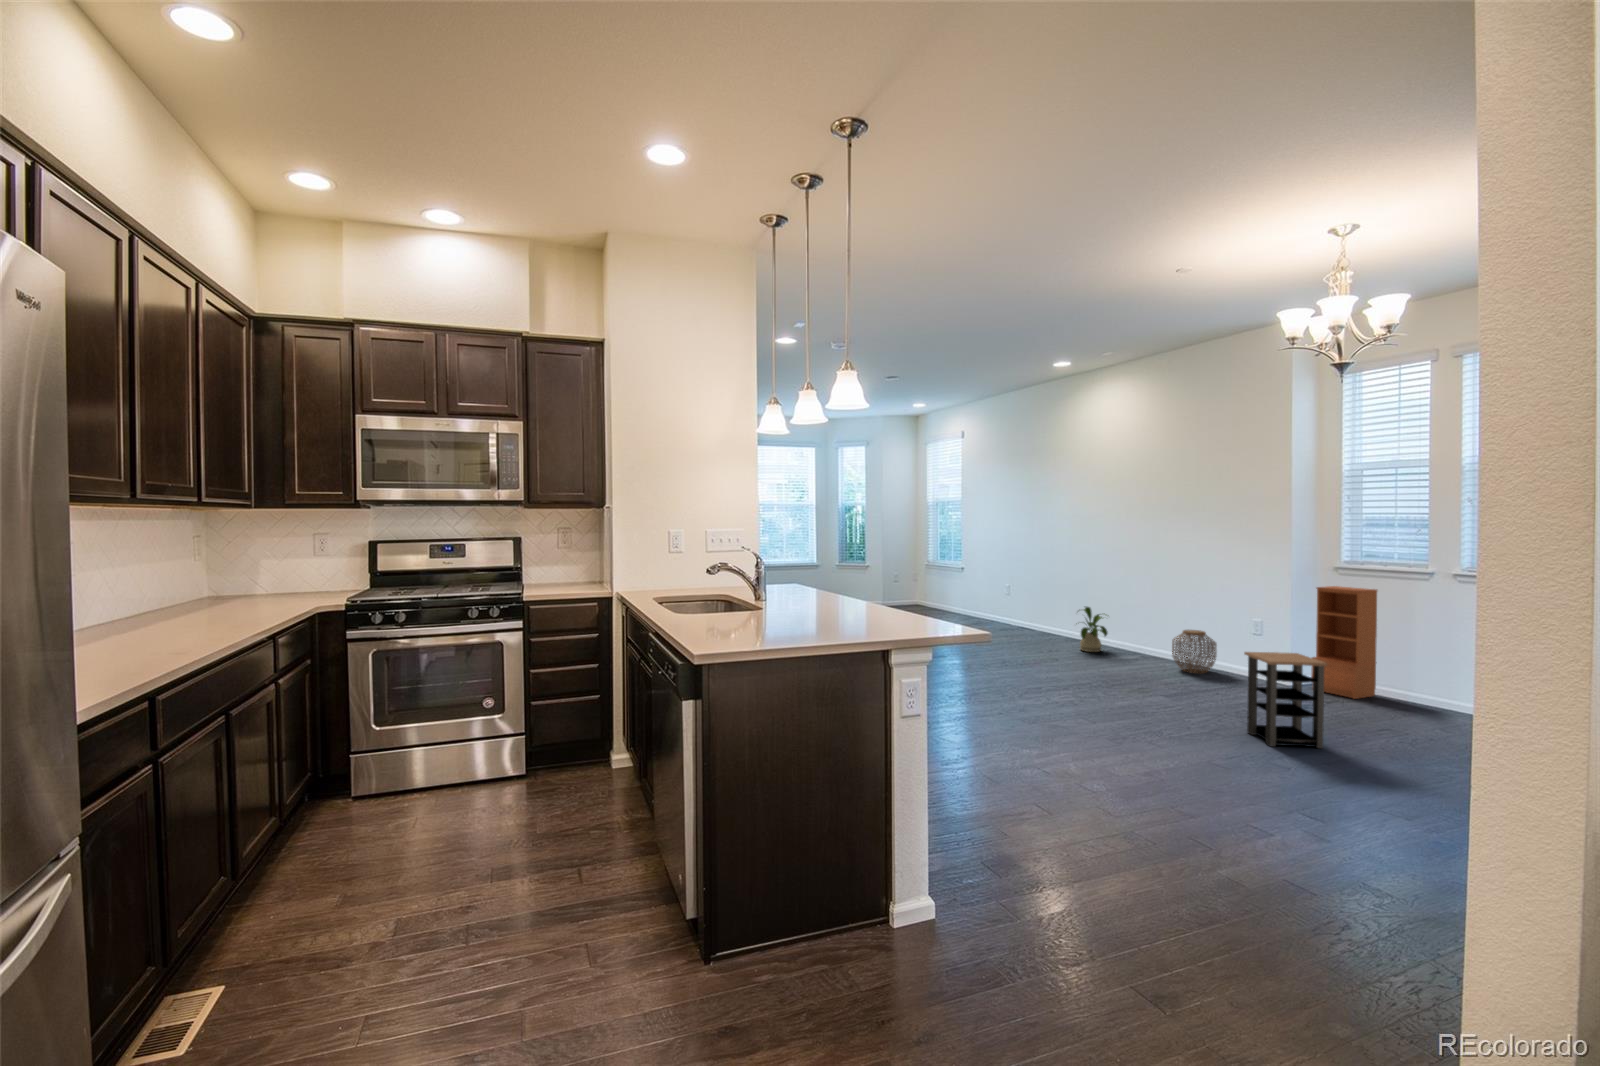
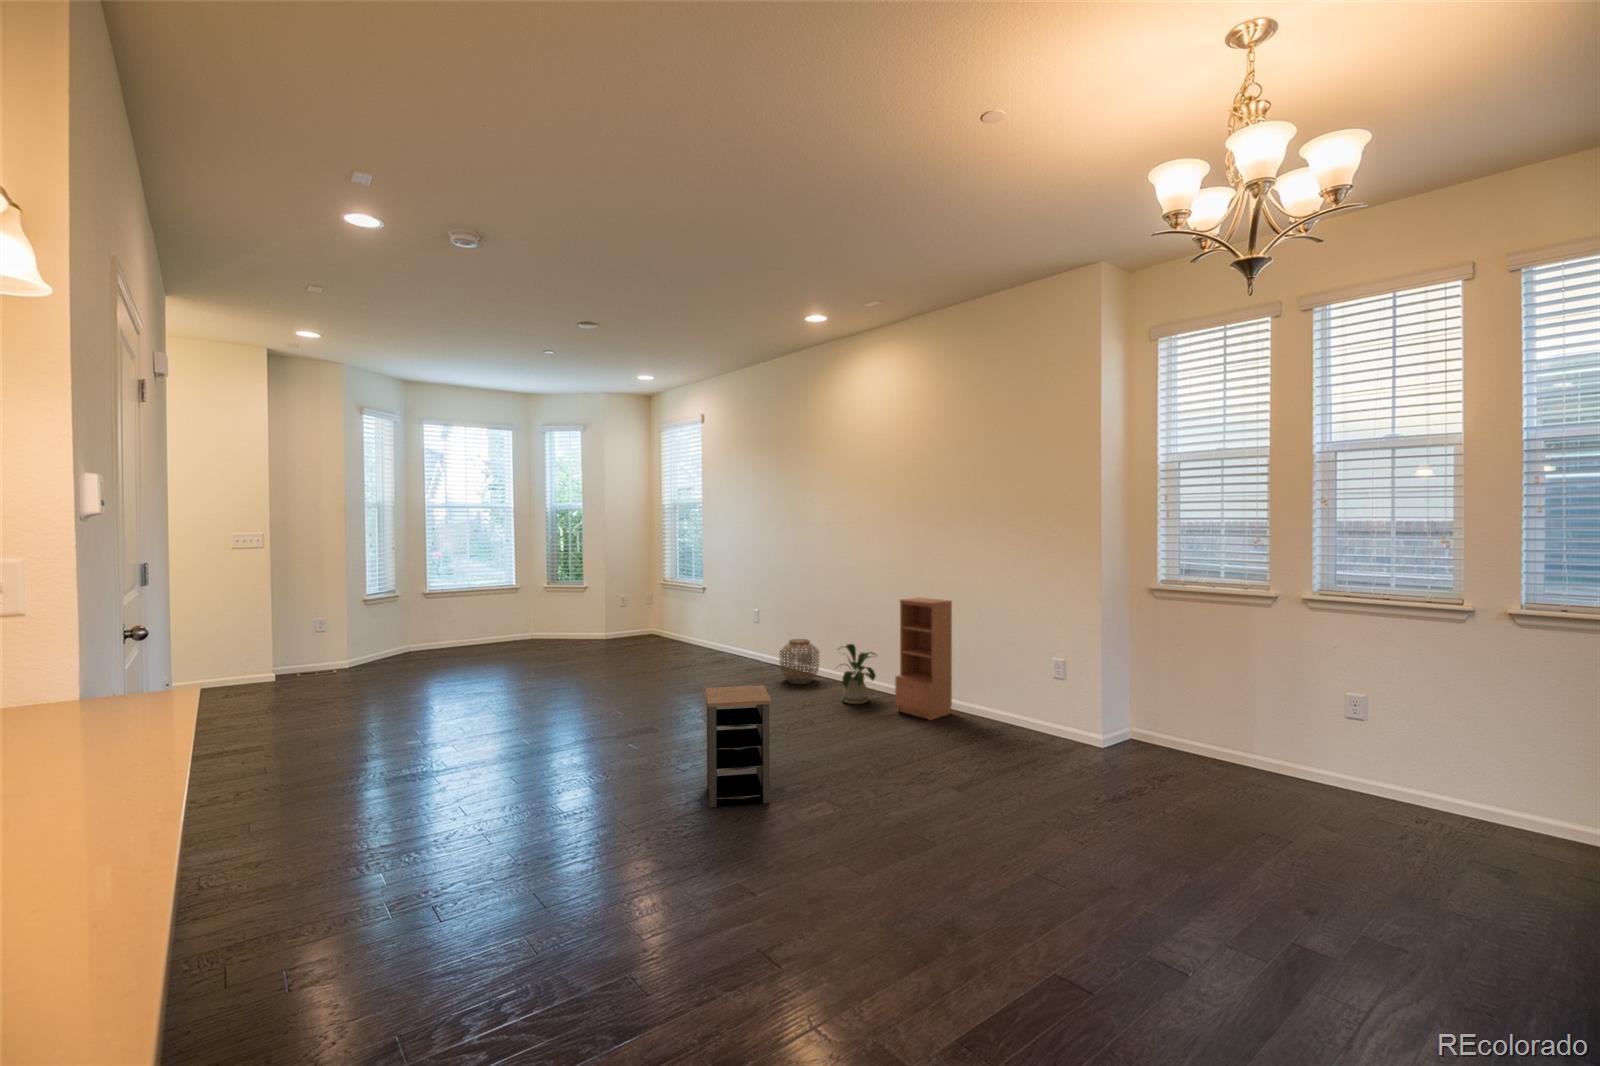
bookcase: present [1311,586,1377,699] -> present [895,597,952,720]
woven basket: present [1172,630,1216,673] -> present [780,639,819,684]
side table: present [1244,652,1327,748] -> present [705,685,772,808]

